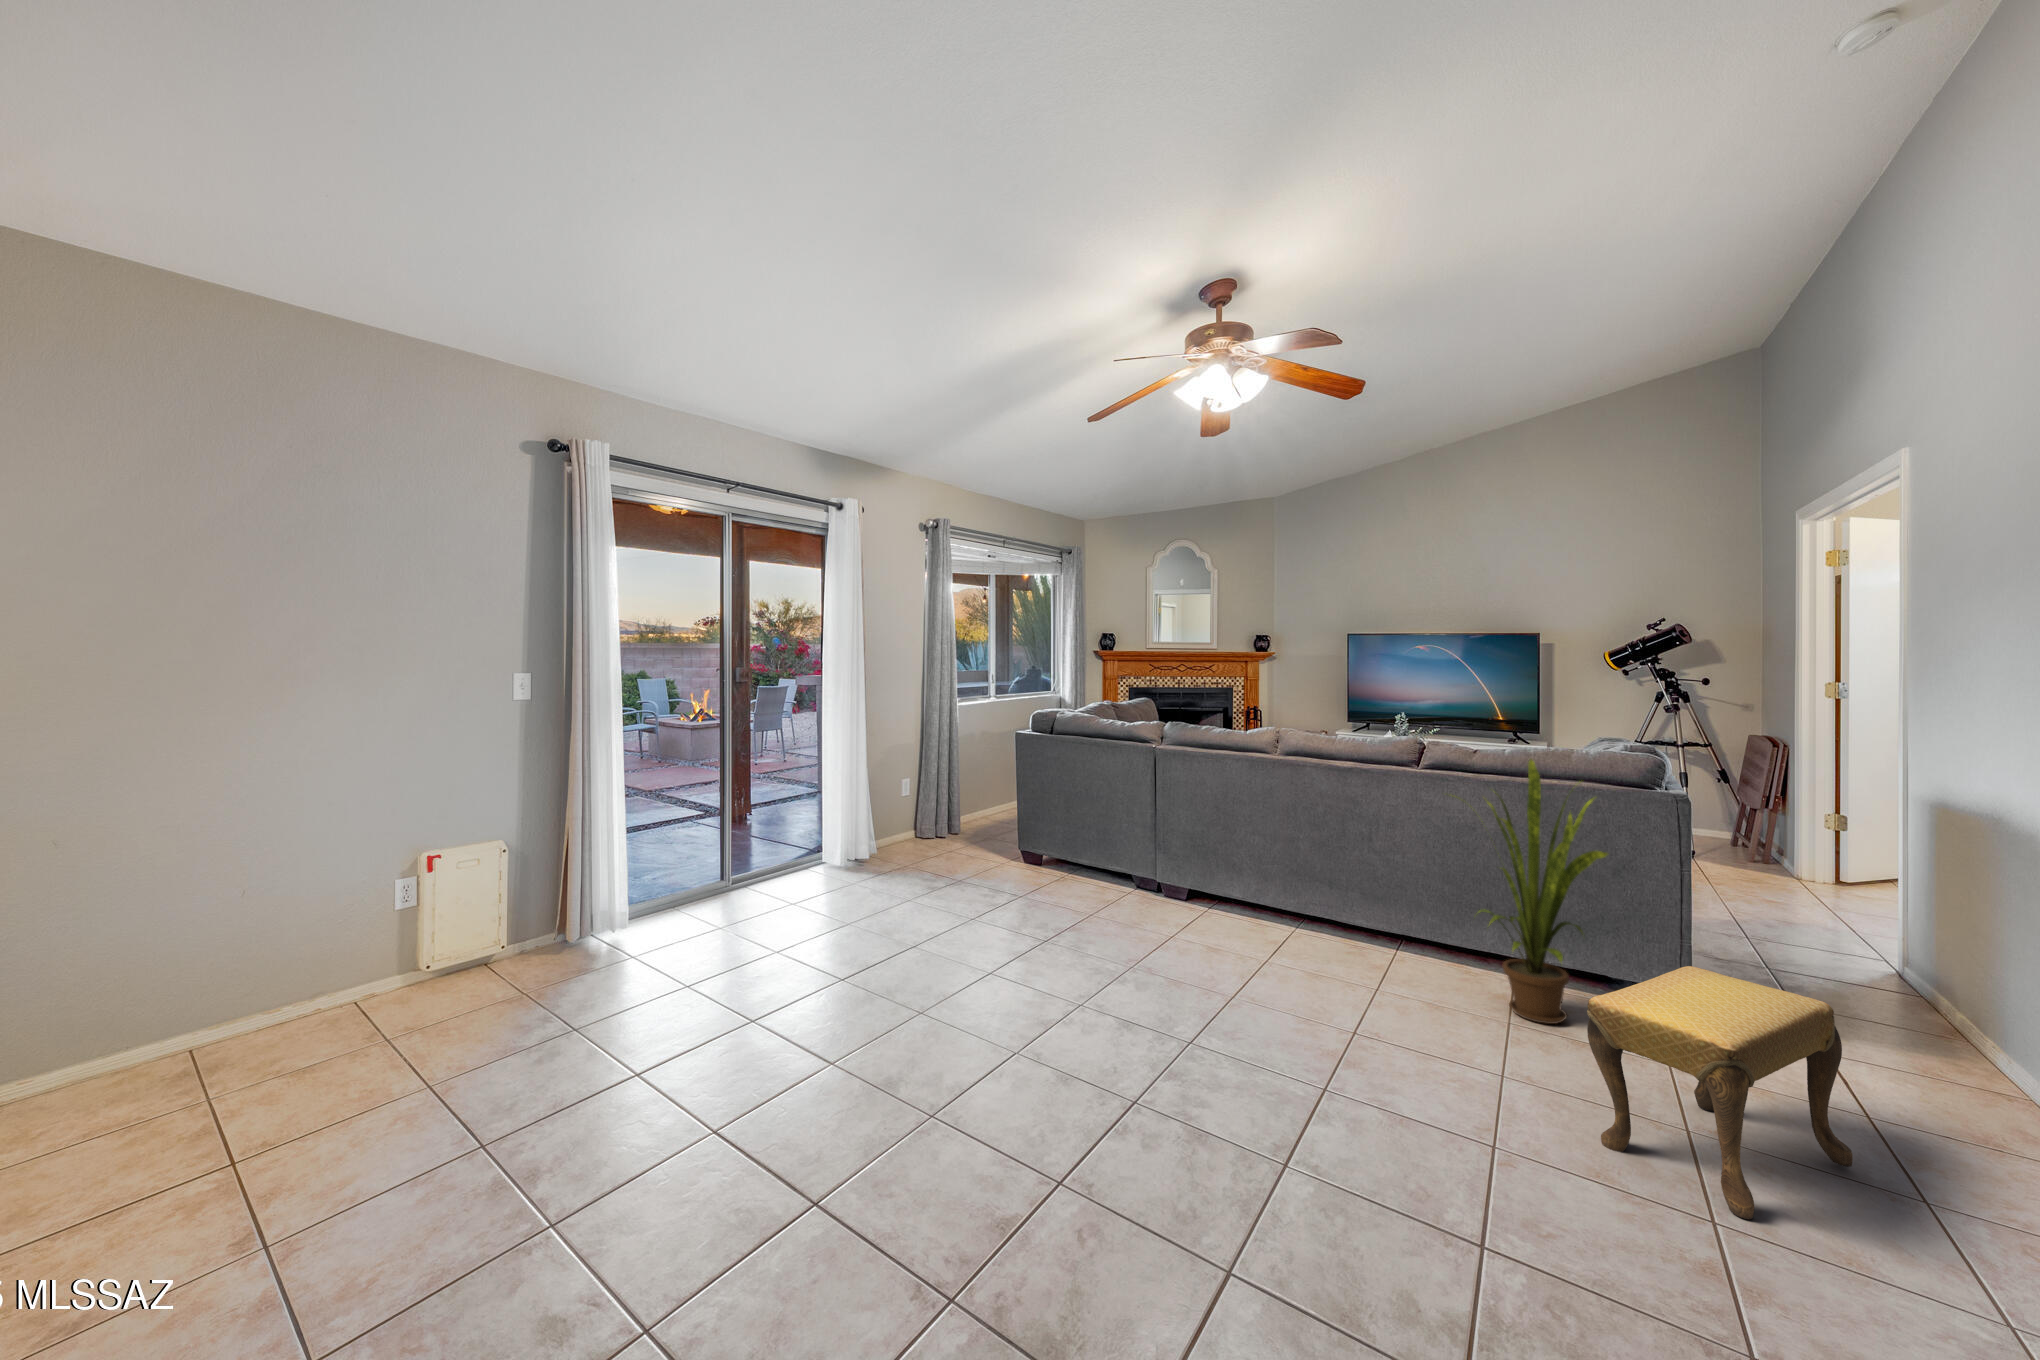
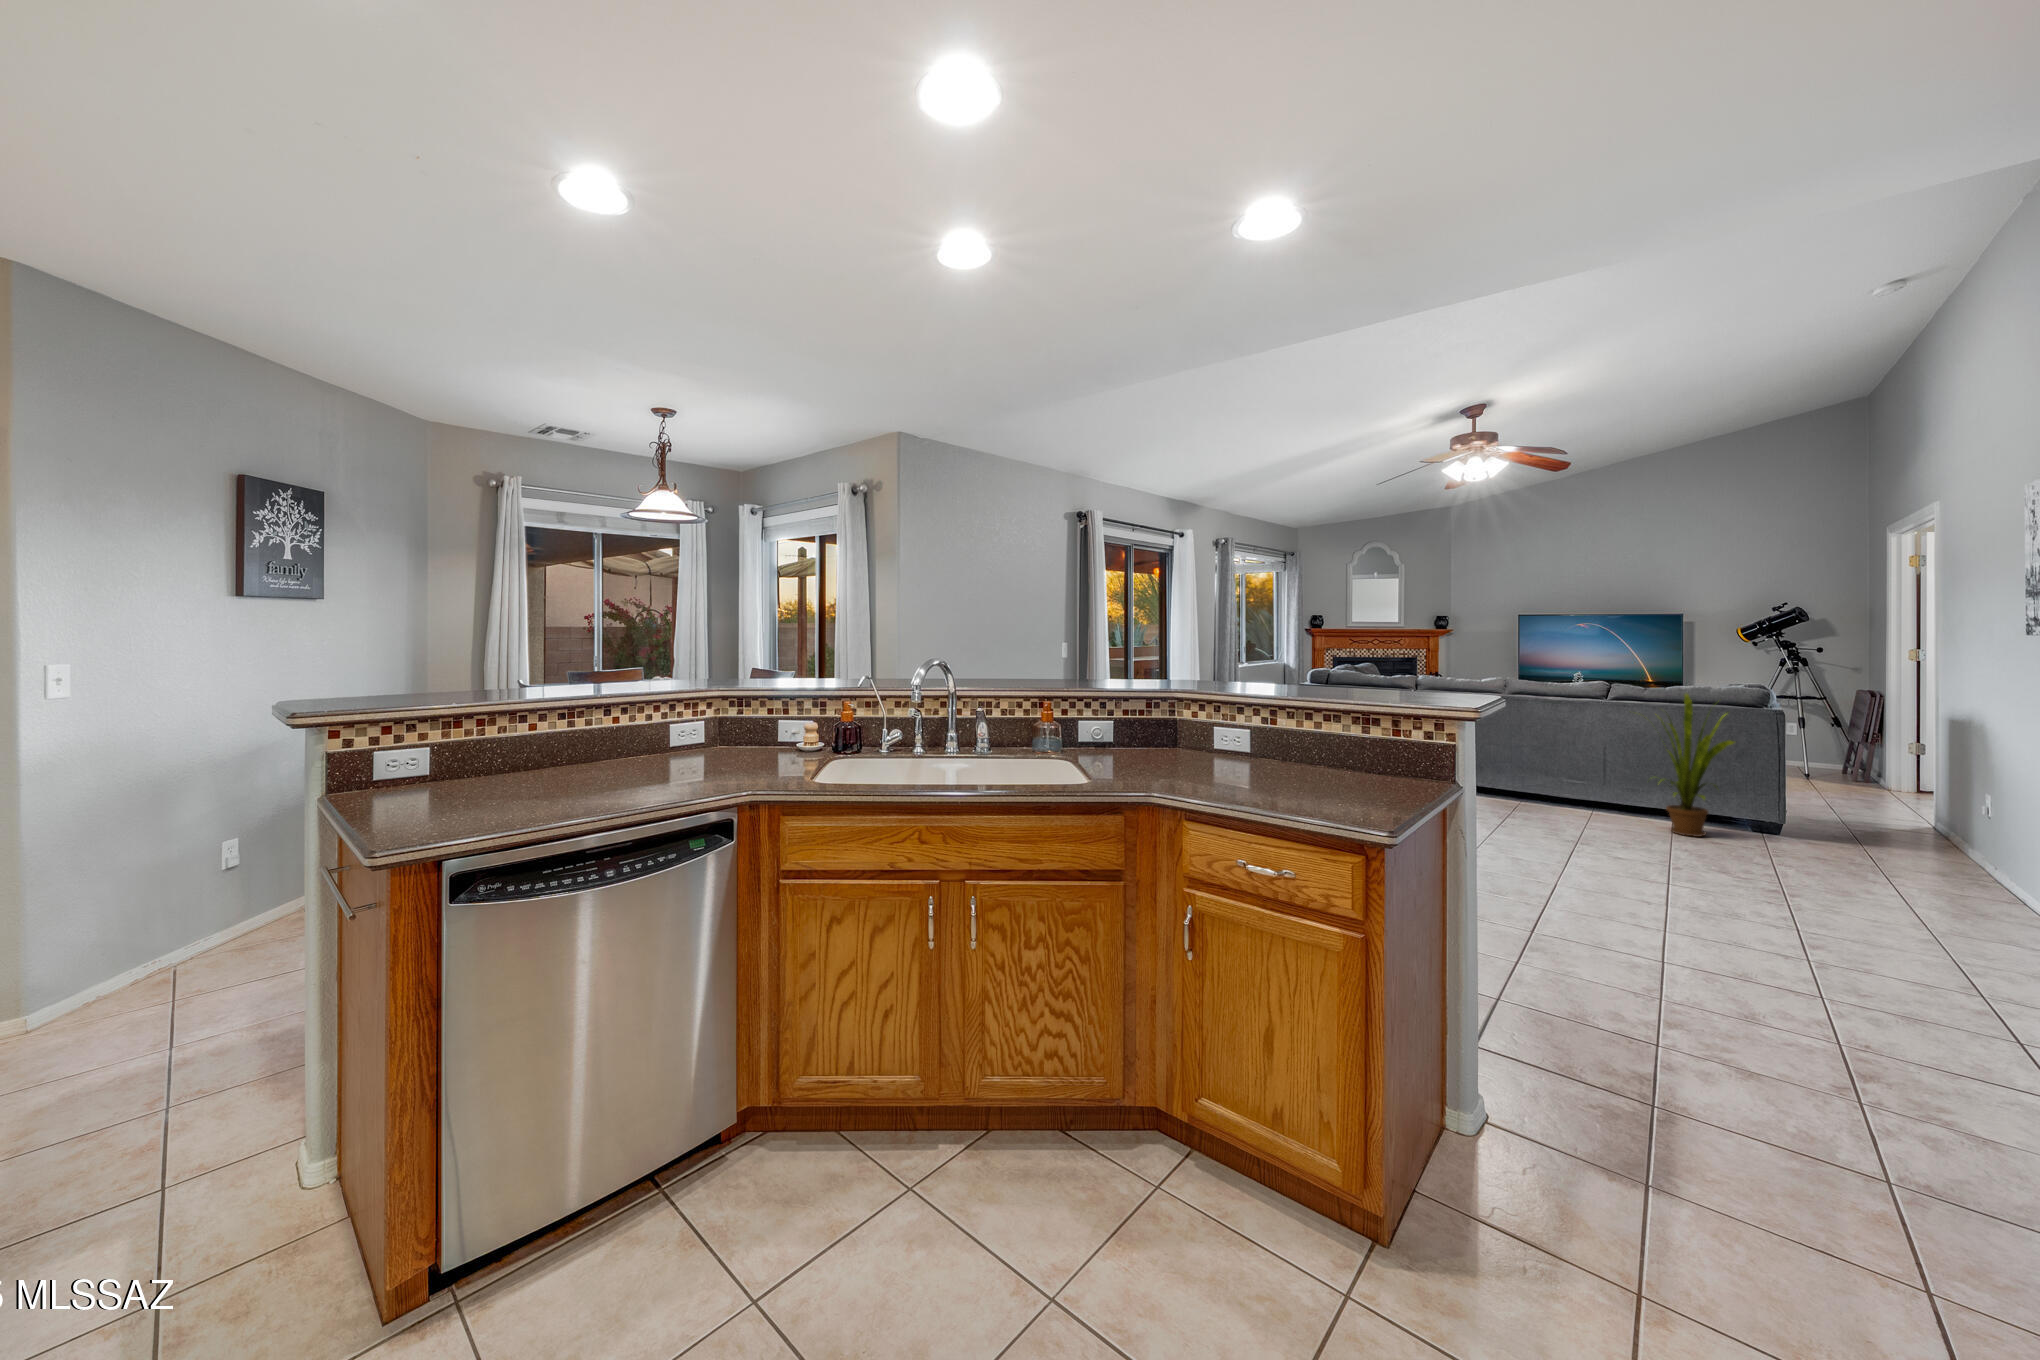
footstool: present [1587,966,1853,1219] -> none [1721,791,1864,887]

